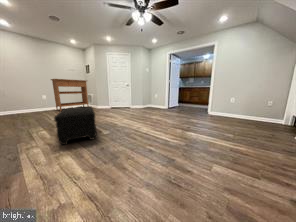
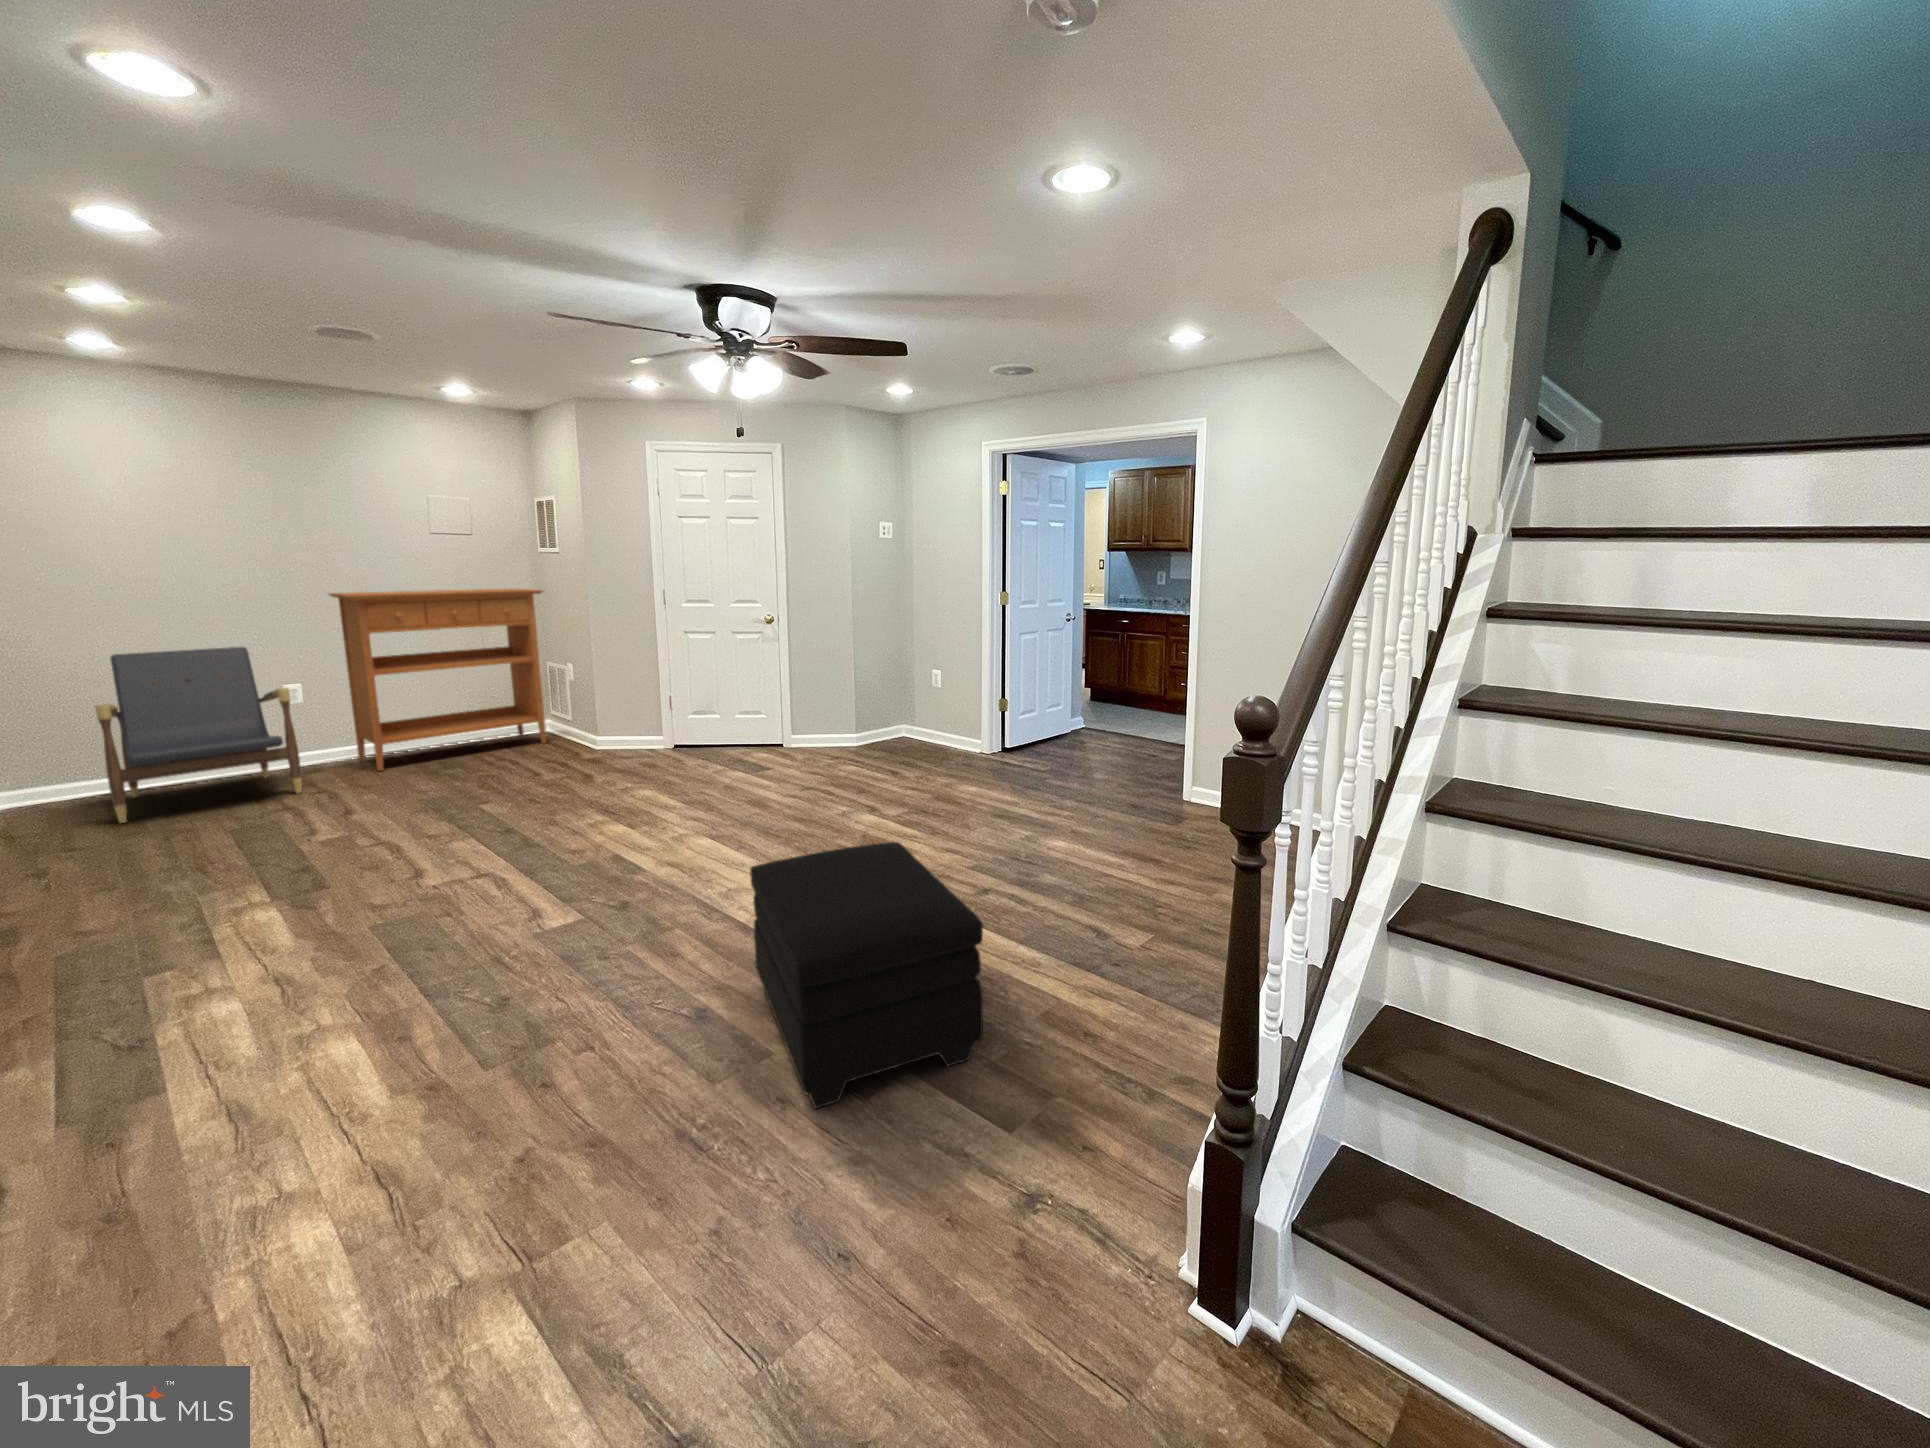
lounge chair: none [8,88,47,119] -> present [95,647,302,823]
ottoman: present [54,107,97,145] -> present [750,842,983,1108]

